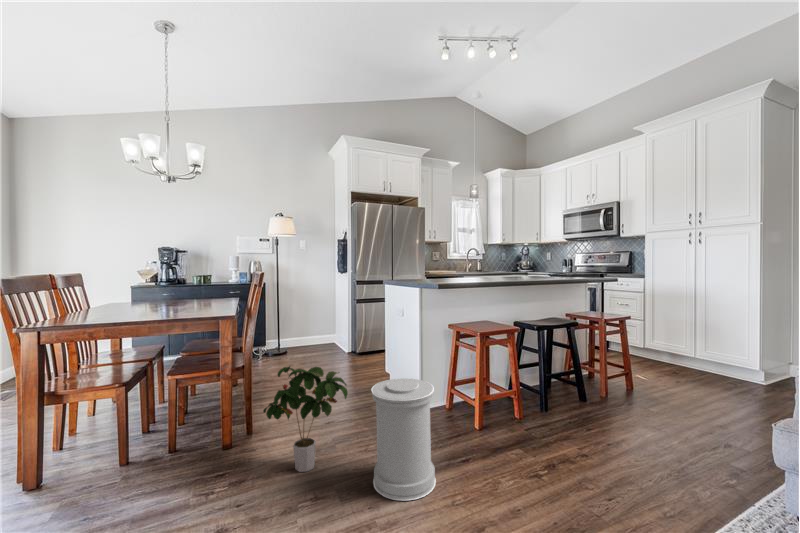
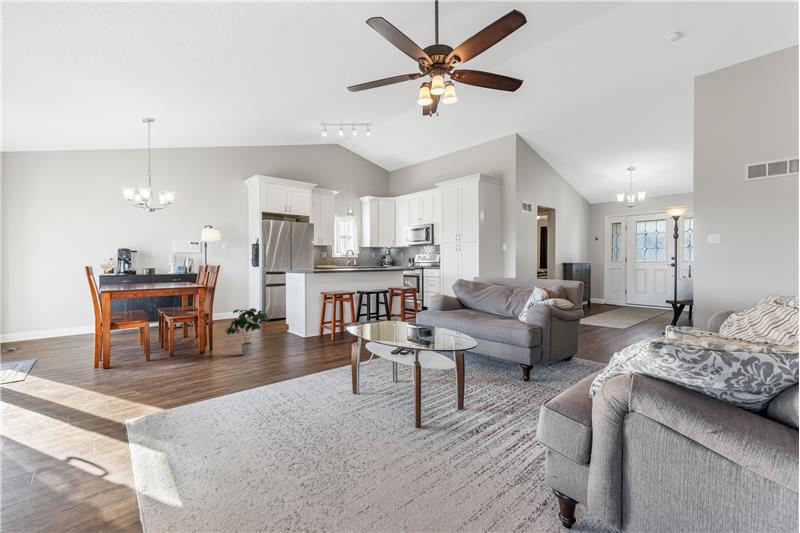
trash can: present [371,378,436,501] -> none [280,312,309,358]

